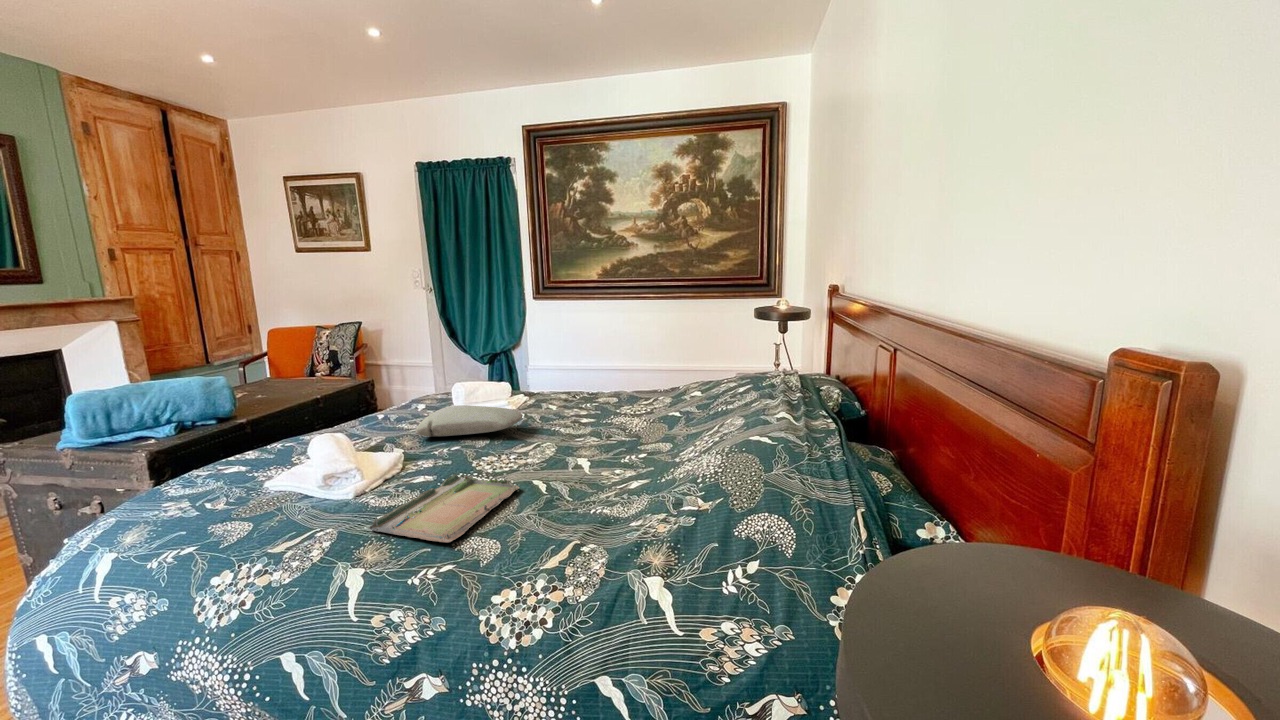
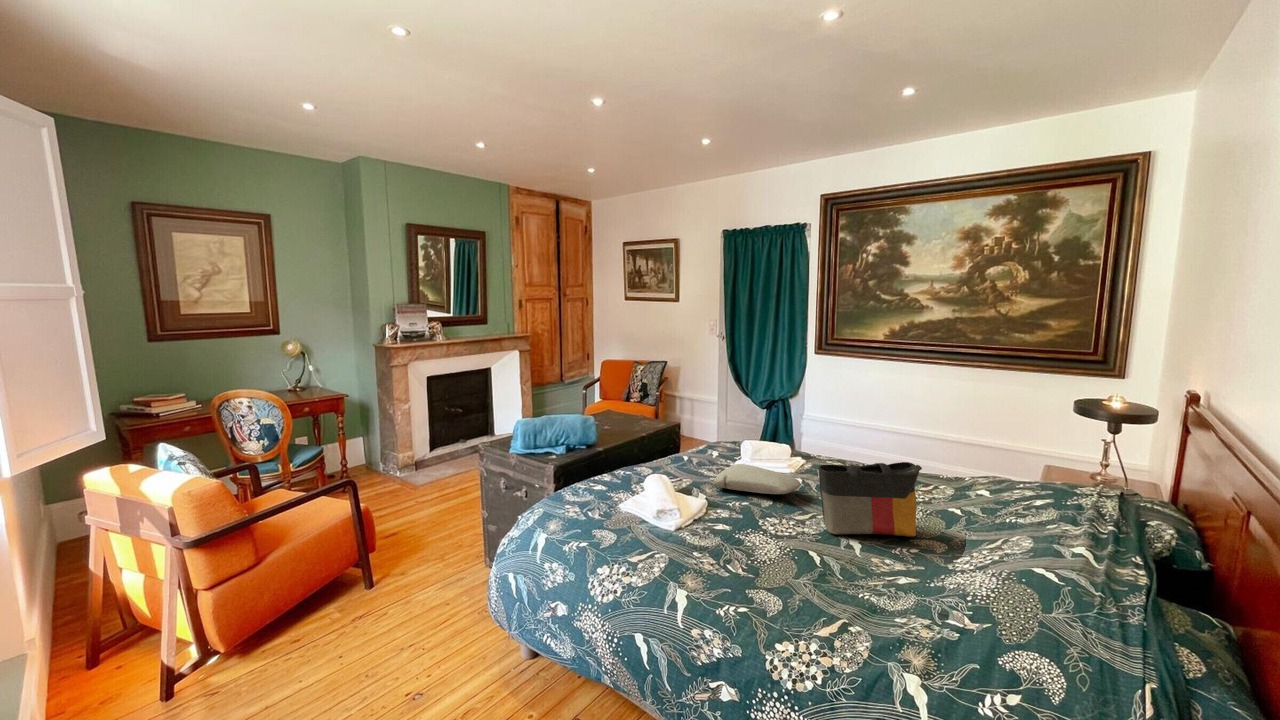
tote bag: none [539,368,643,458] -> present [818,462,922,537]
tray: present [369,474,519,542] -> none [688,530,797,589]

